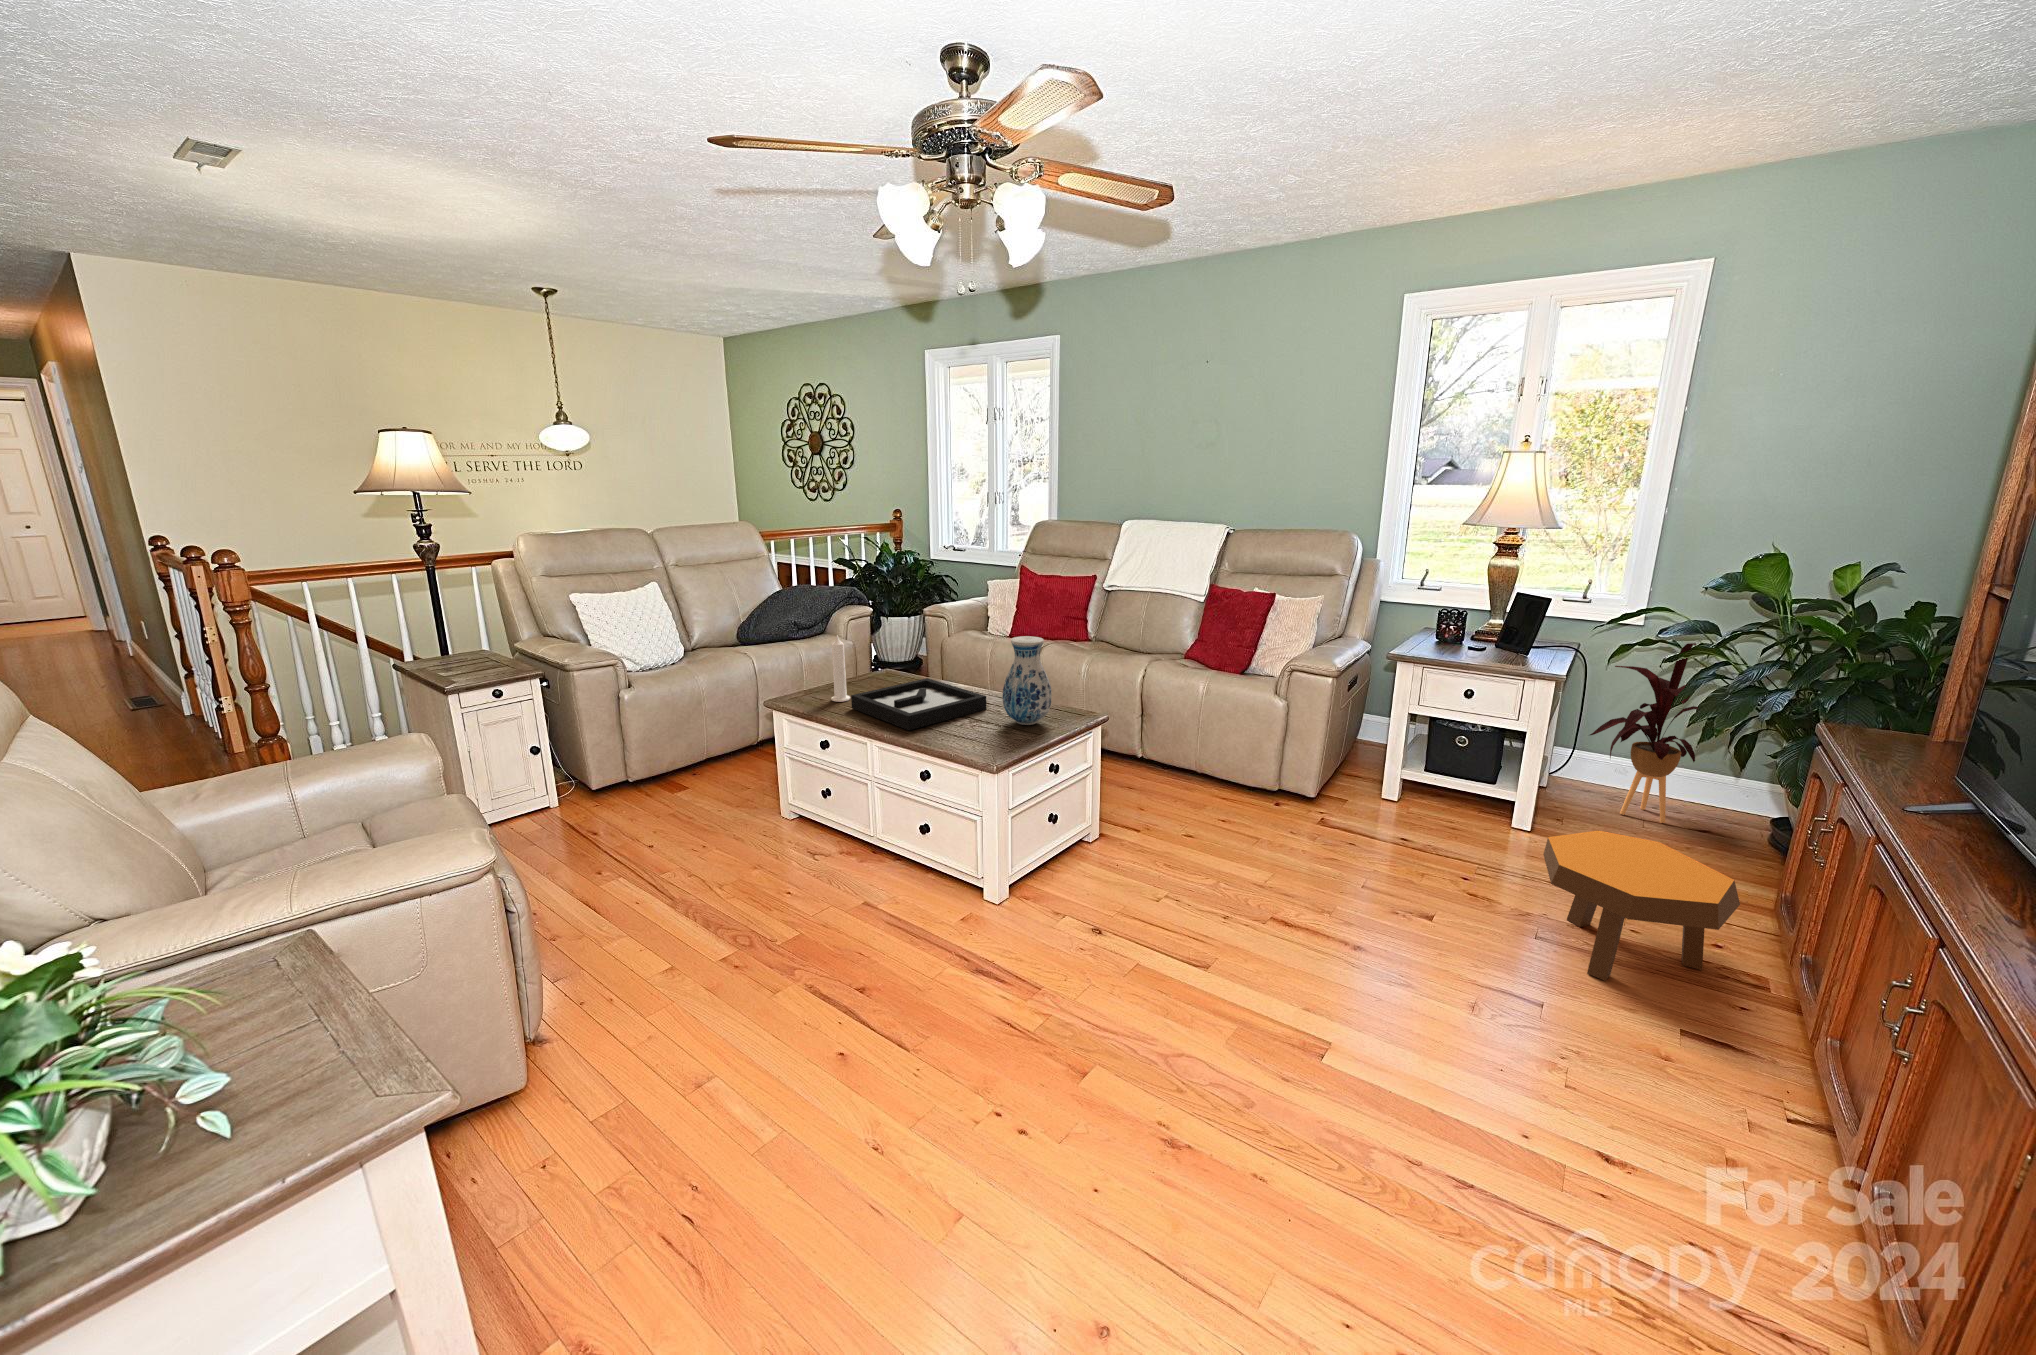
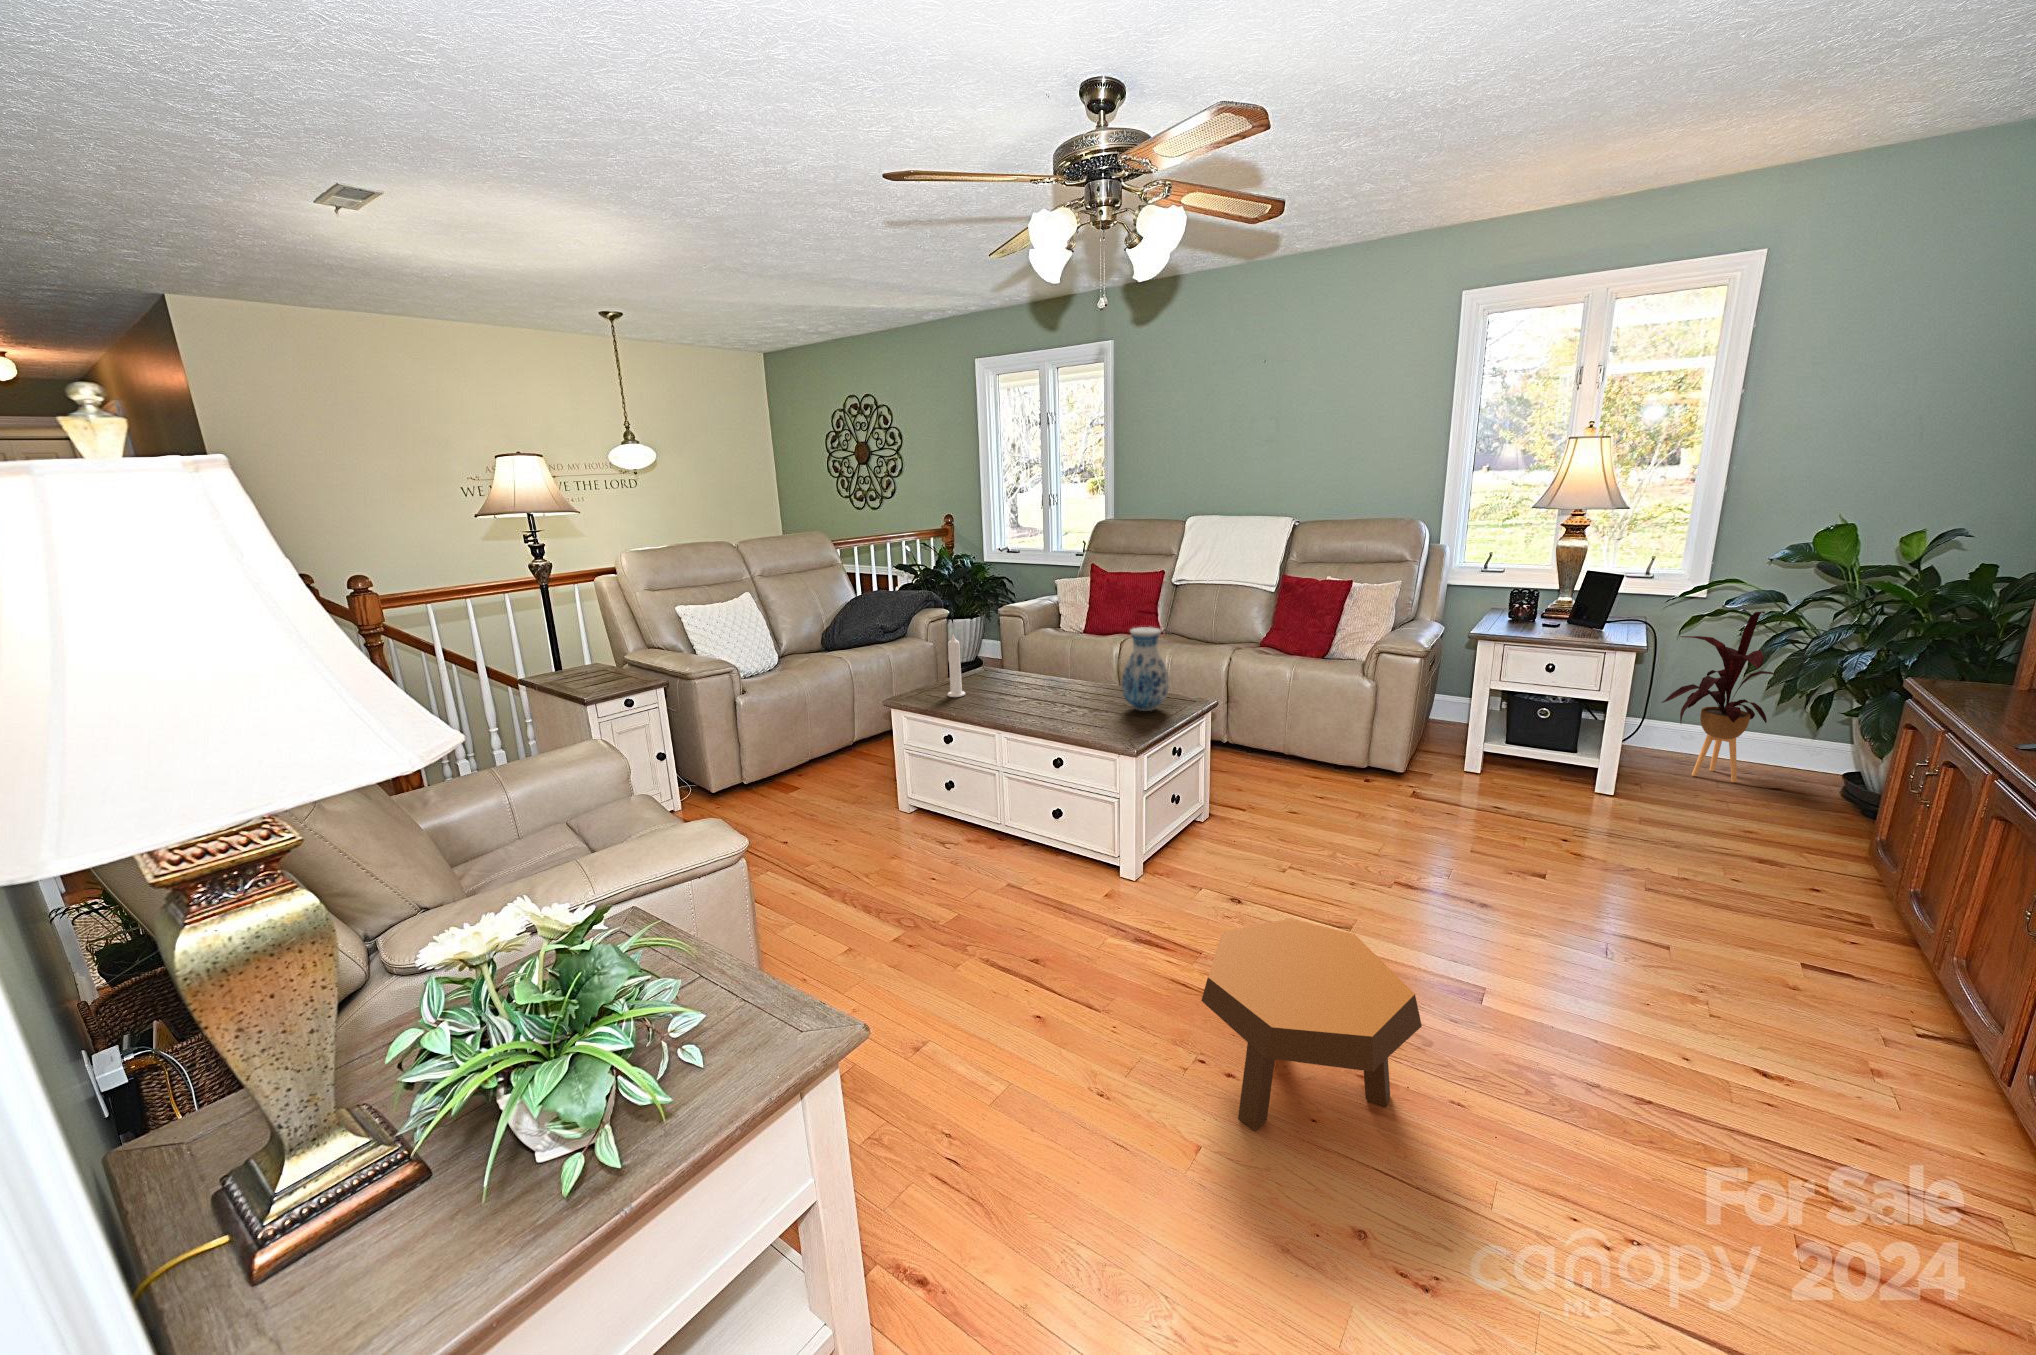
decorative tray: present [851,678,986,730] -> none [971,672,1100,720]
footstool: present [1543,830,1740,981] -> present [1201,919,1422,1130]

